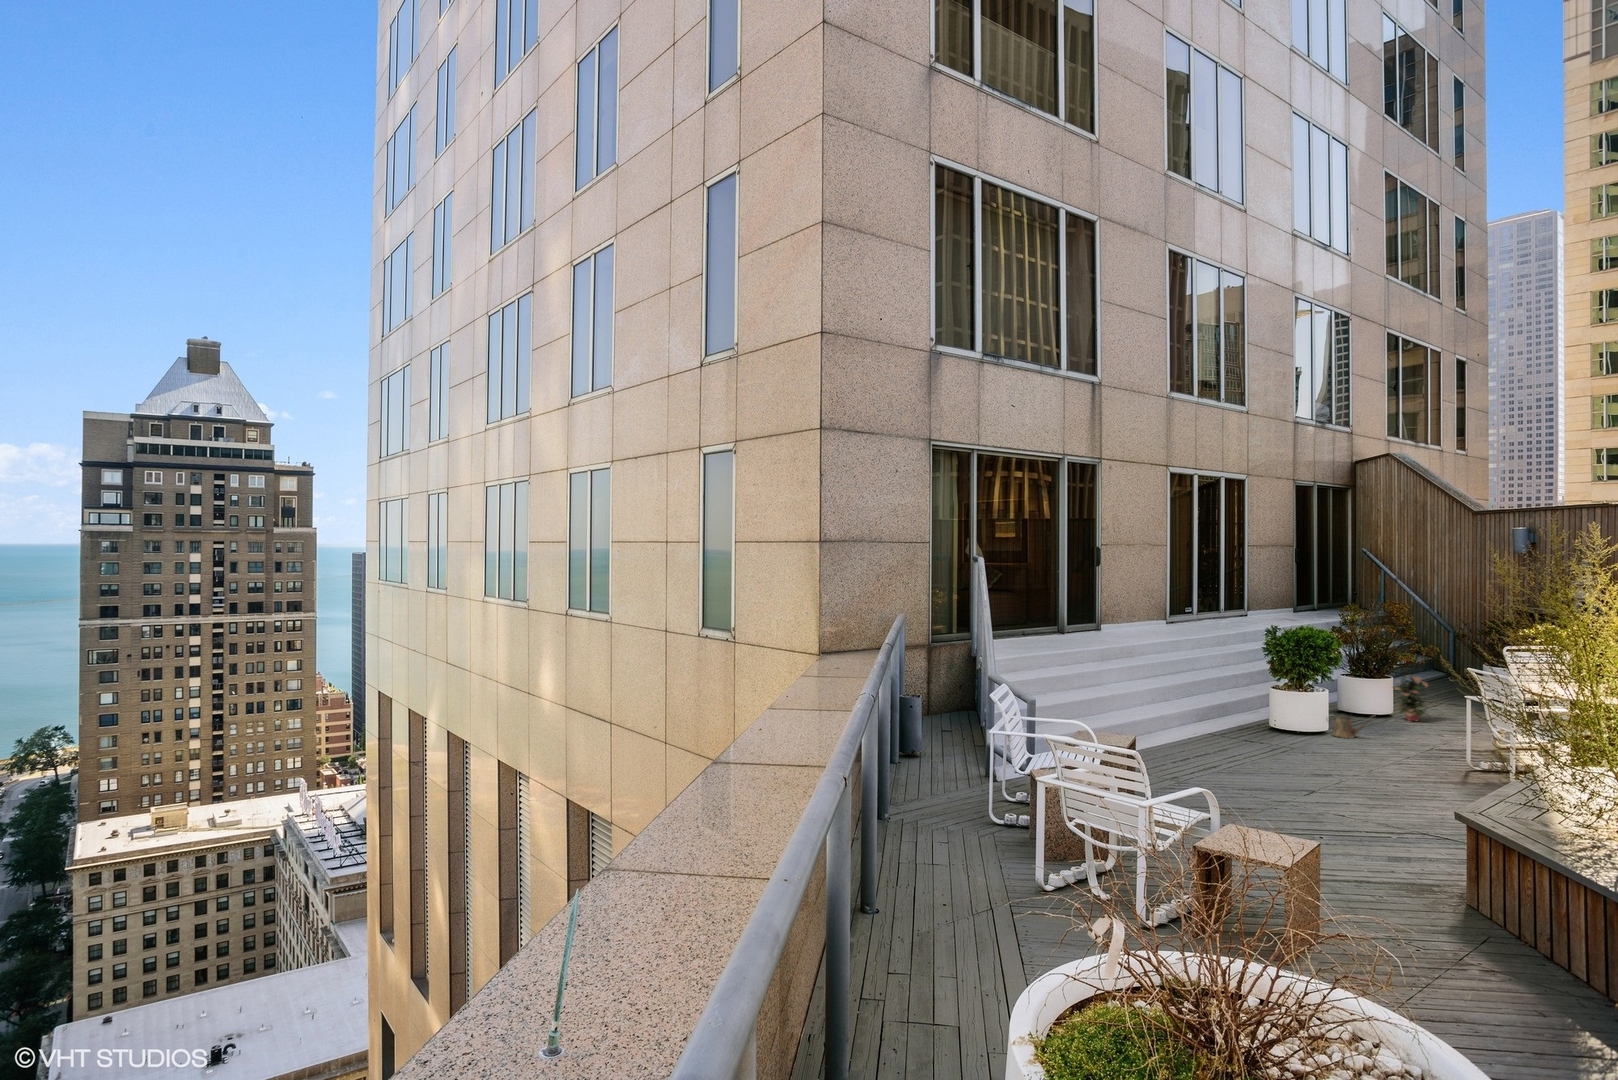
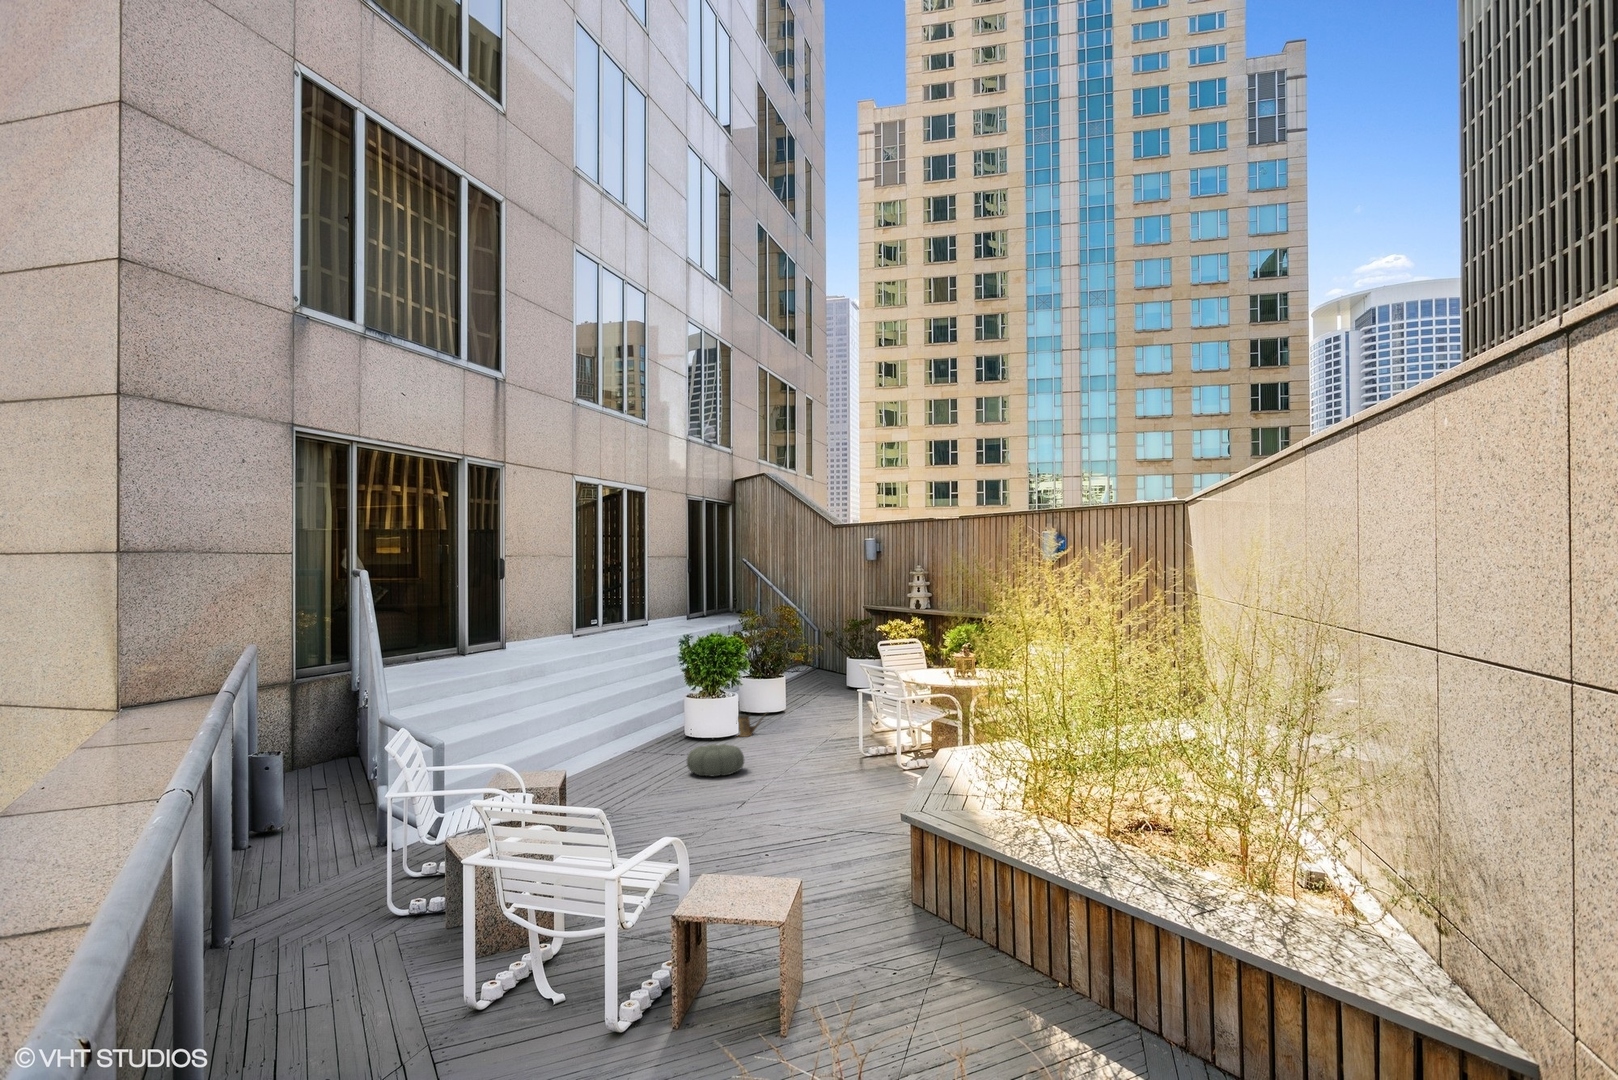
decorative plant: present [1394,677,1428,721] -> none [776,672,807,713]
pouf: none [1269,739,1336,772] -> present [687,744,744,776]

